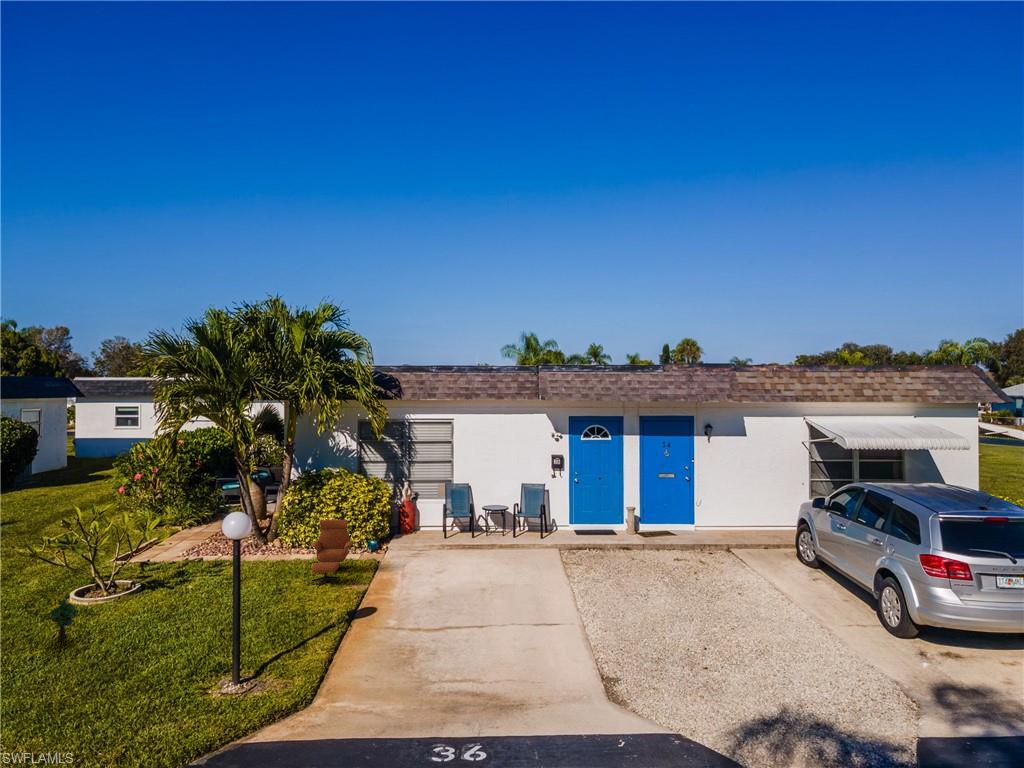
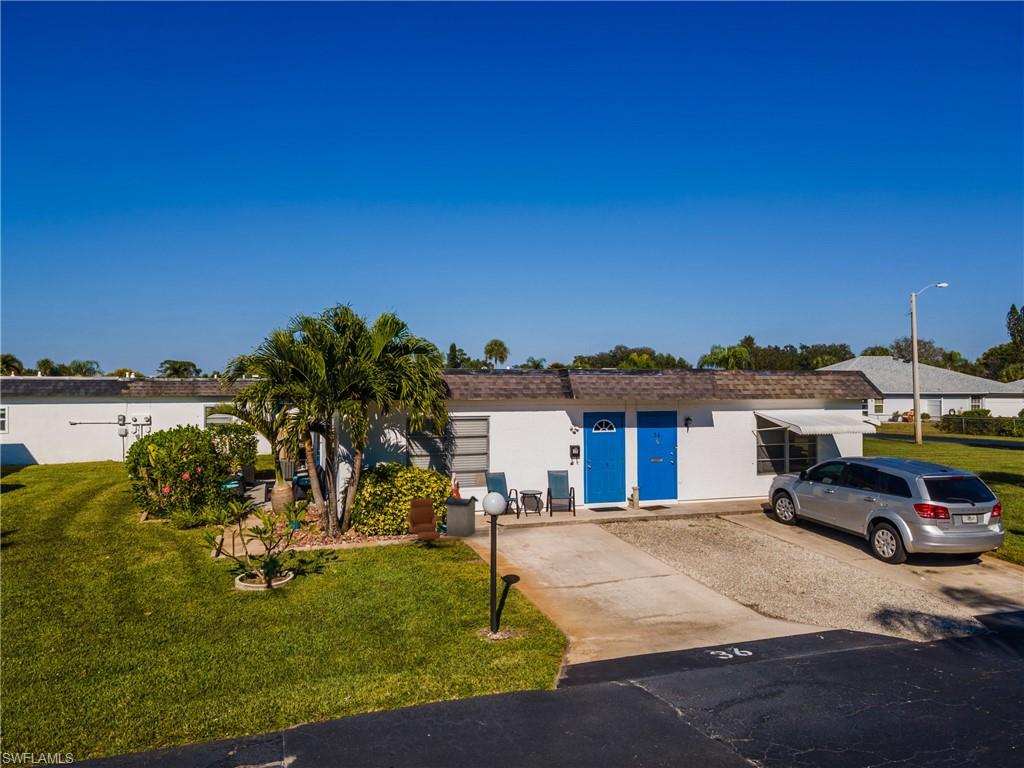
trash can: none [366,513,412,567] -> present [444,495,478,537]

